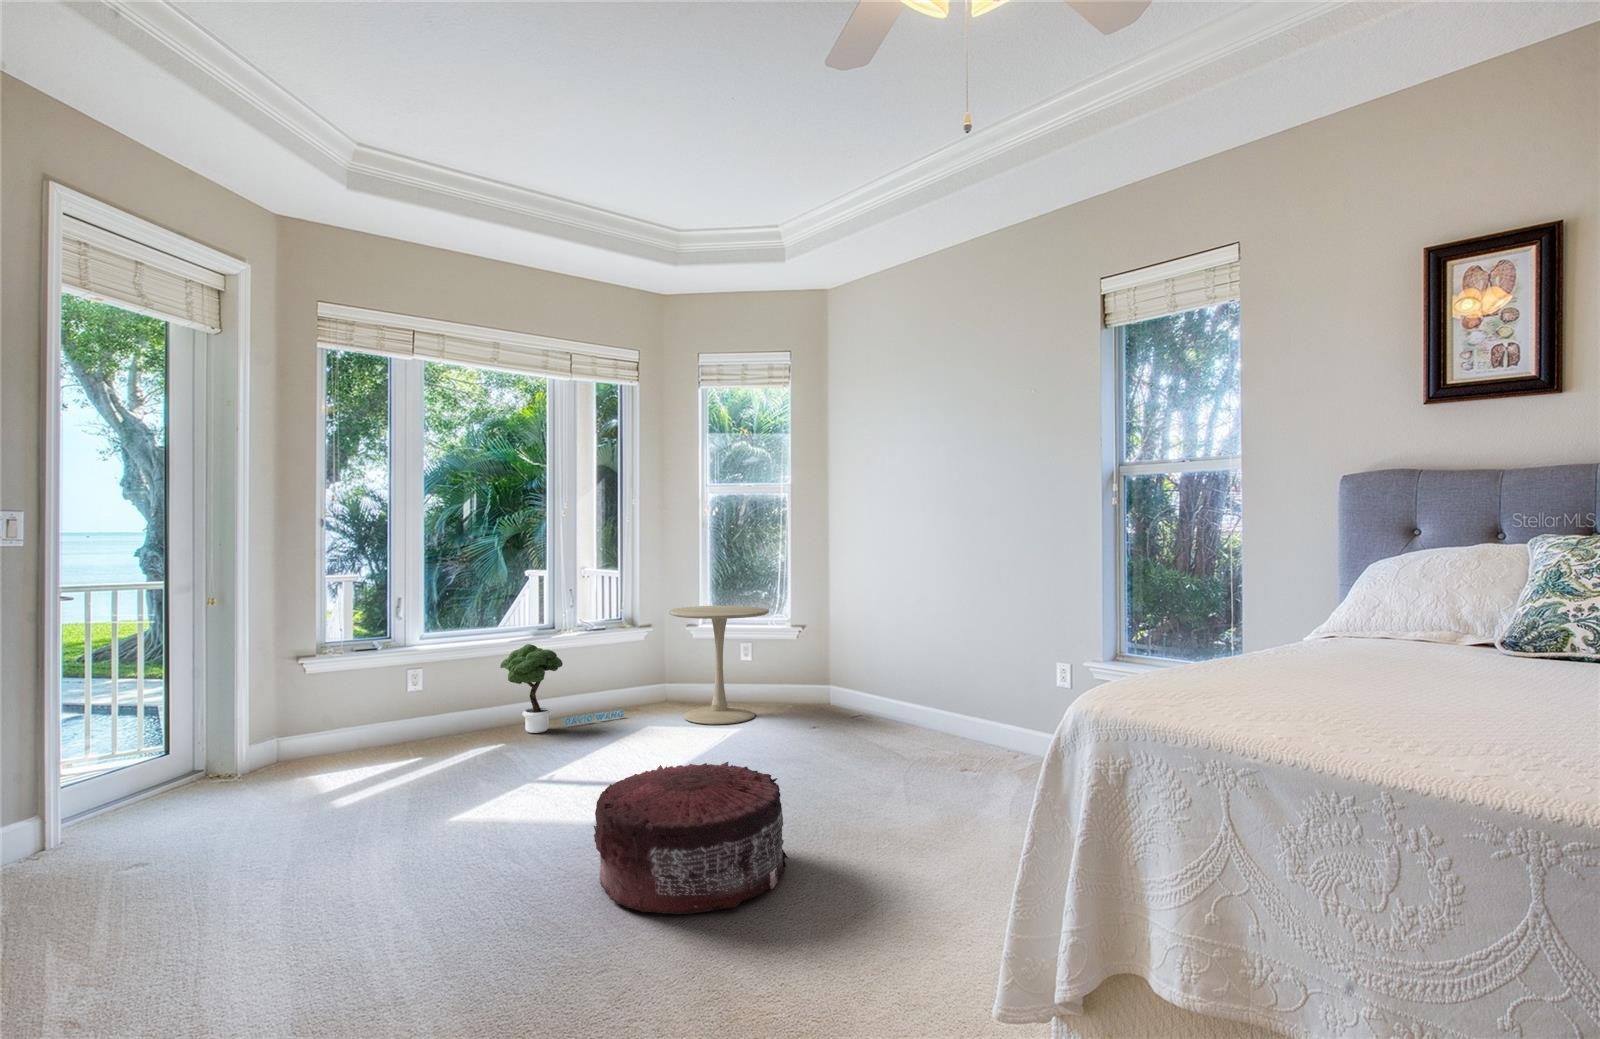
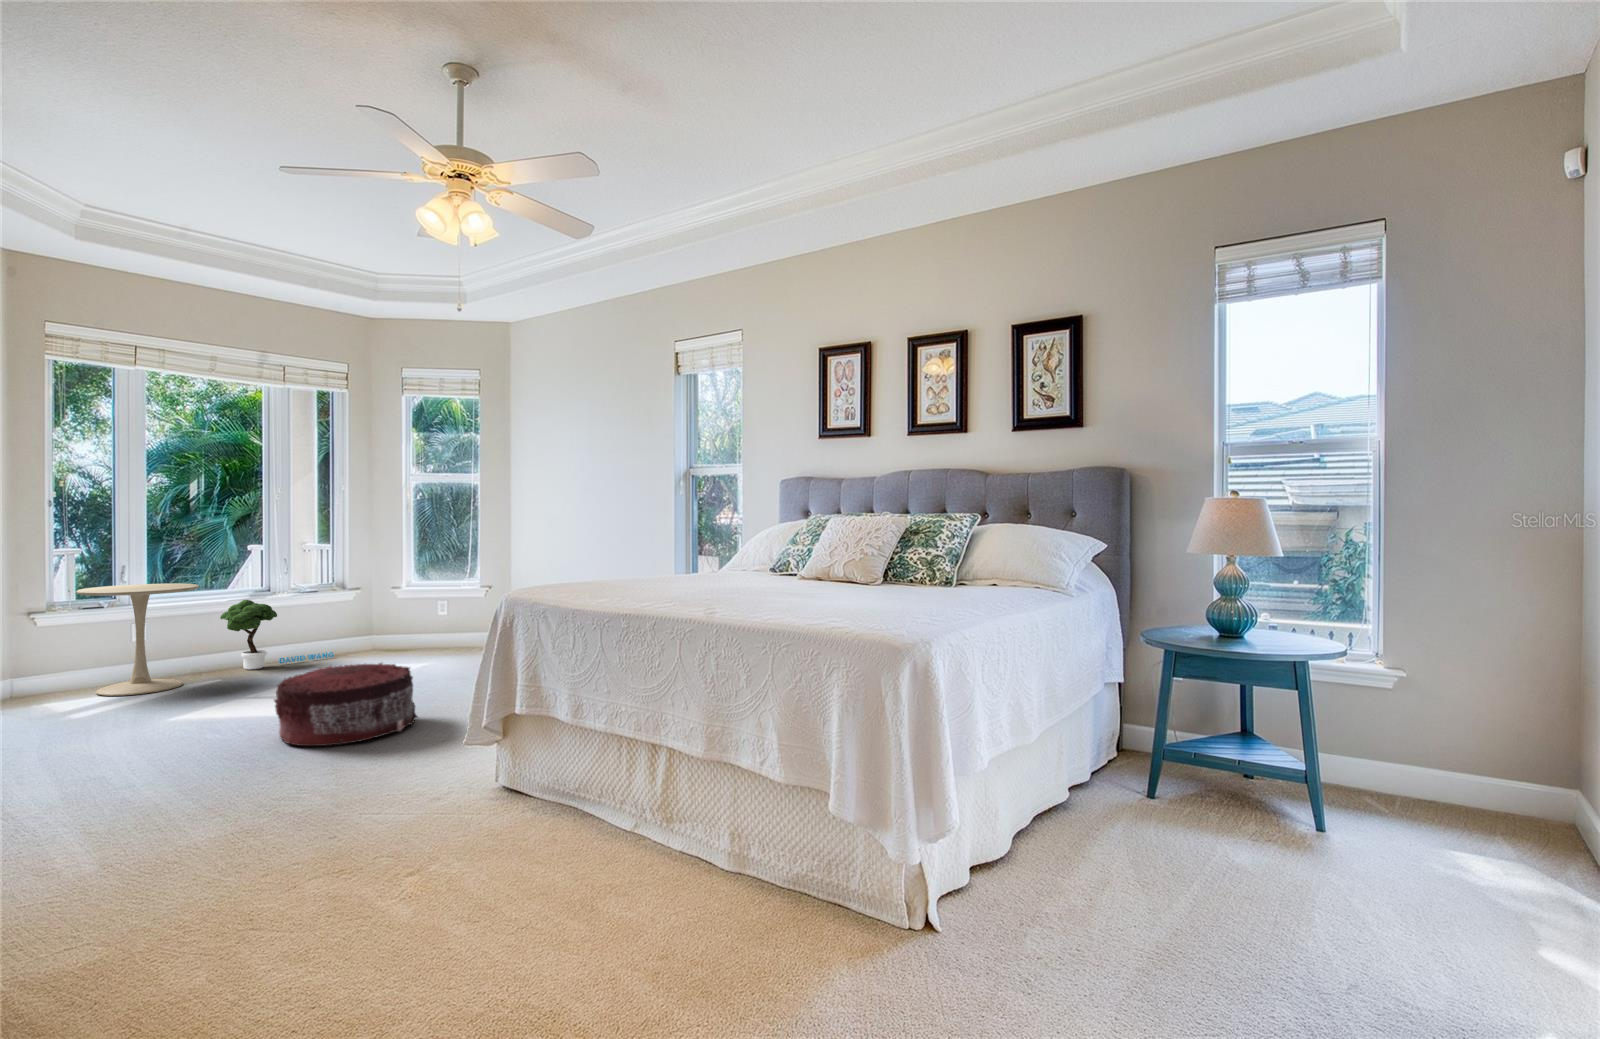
side table: present [669,605,769,725] -> present [76,584,199,696]

